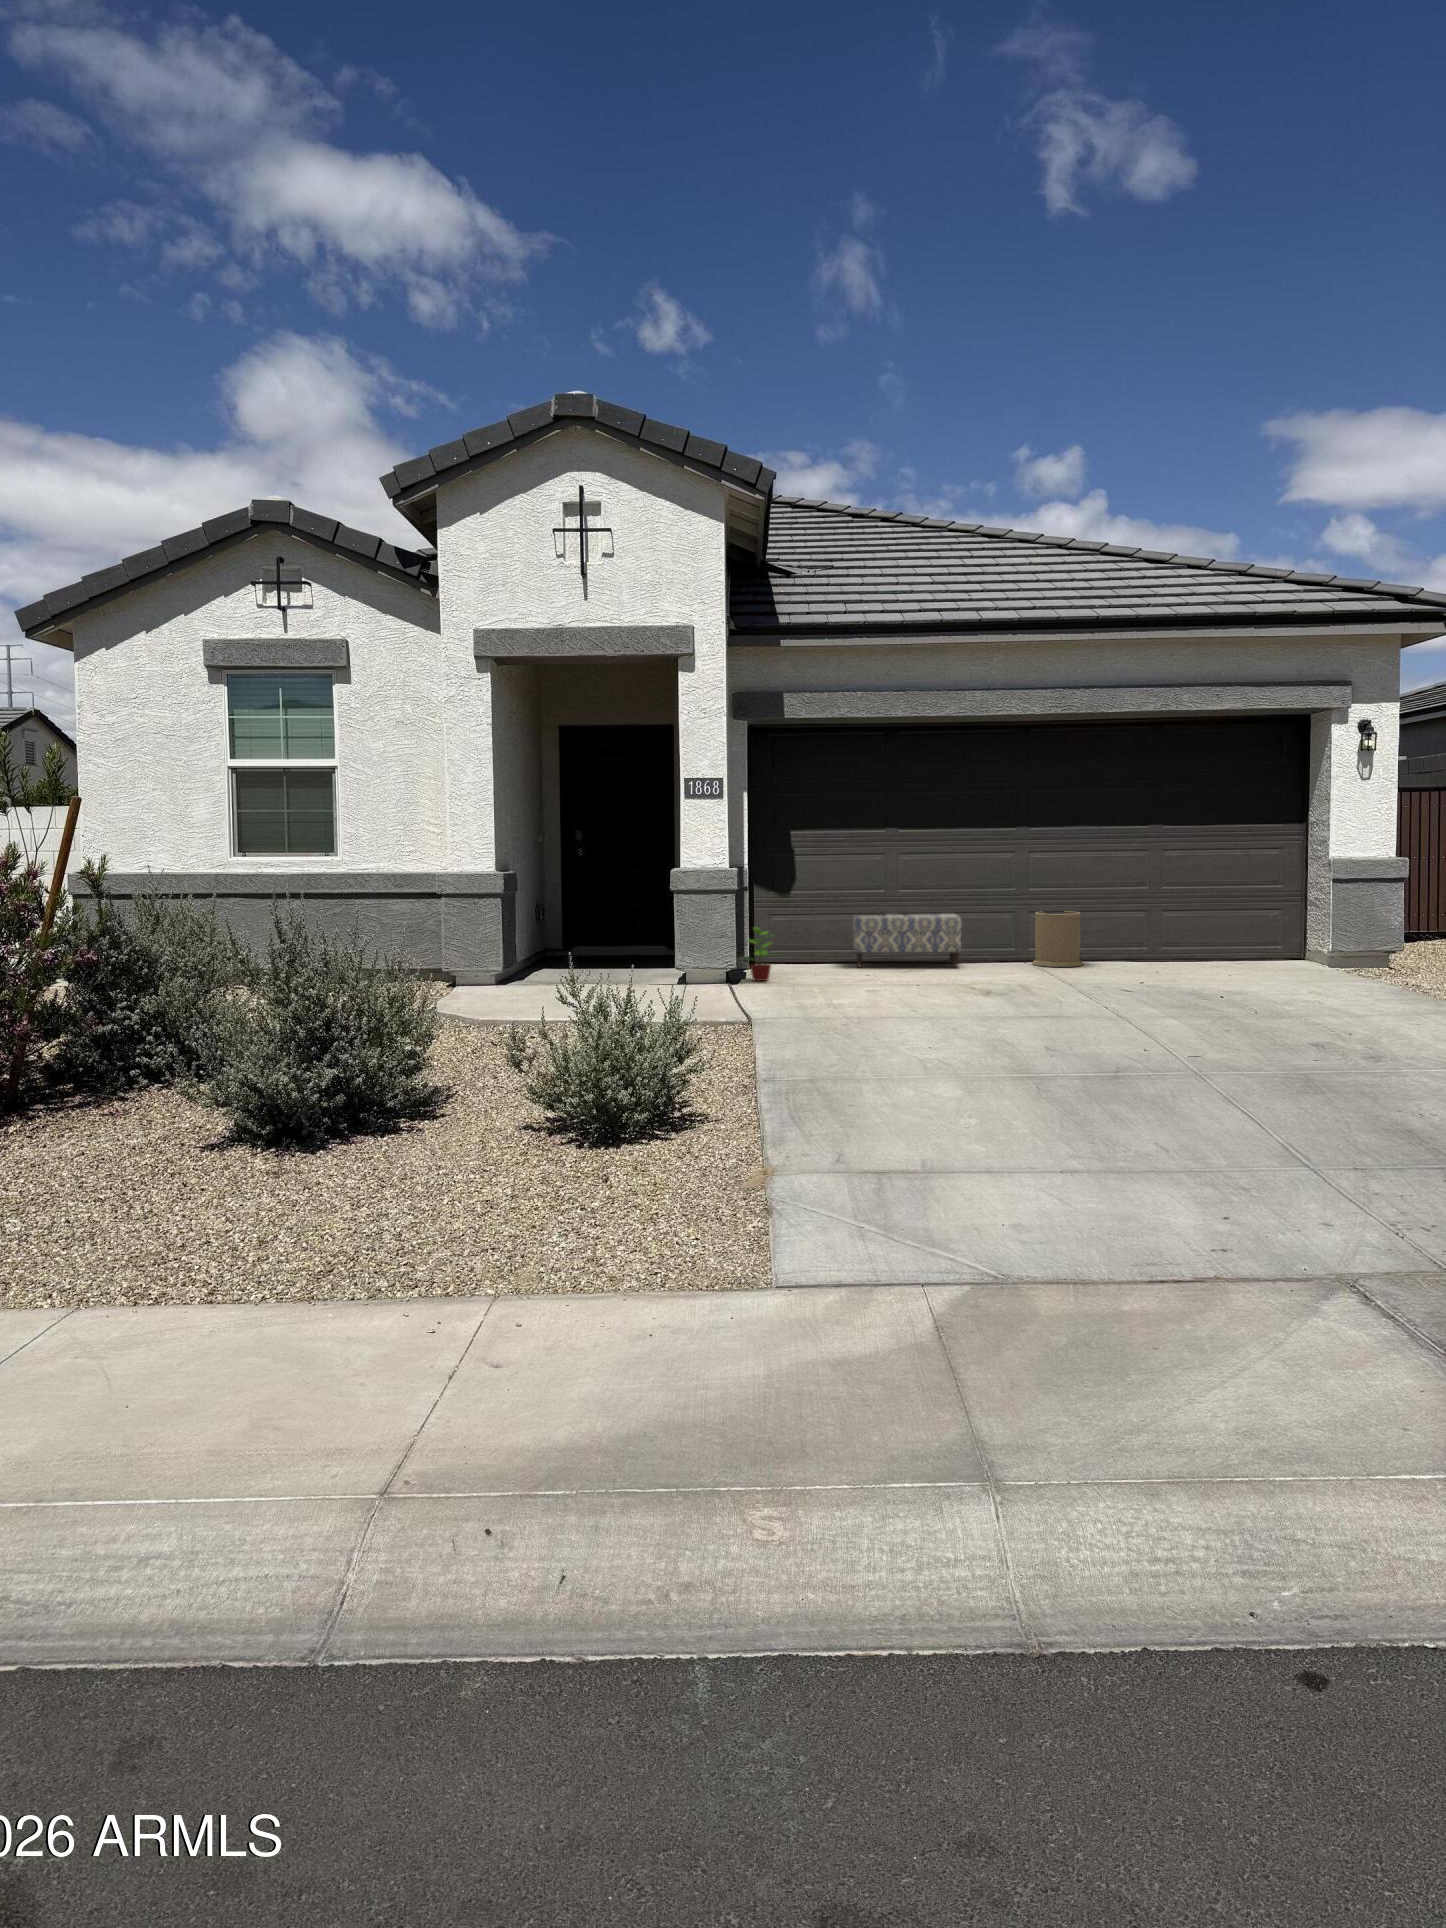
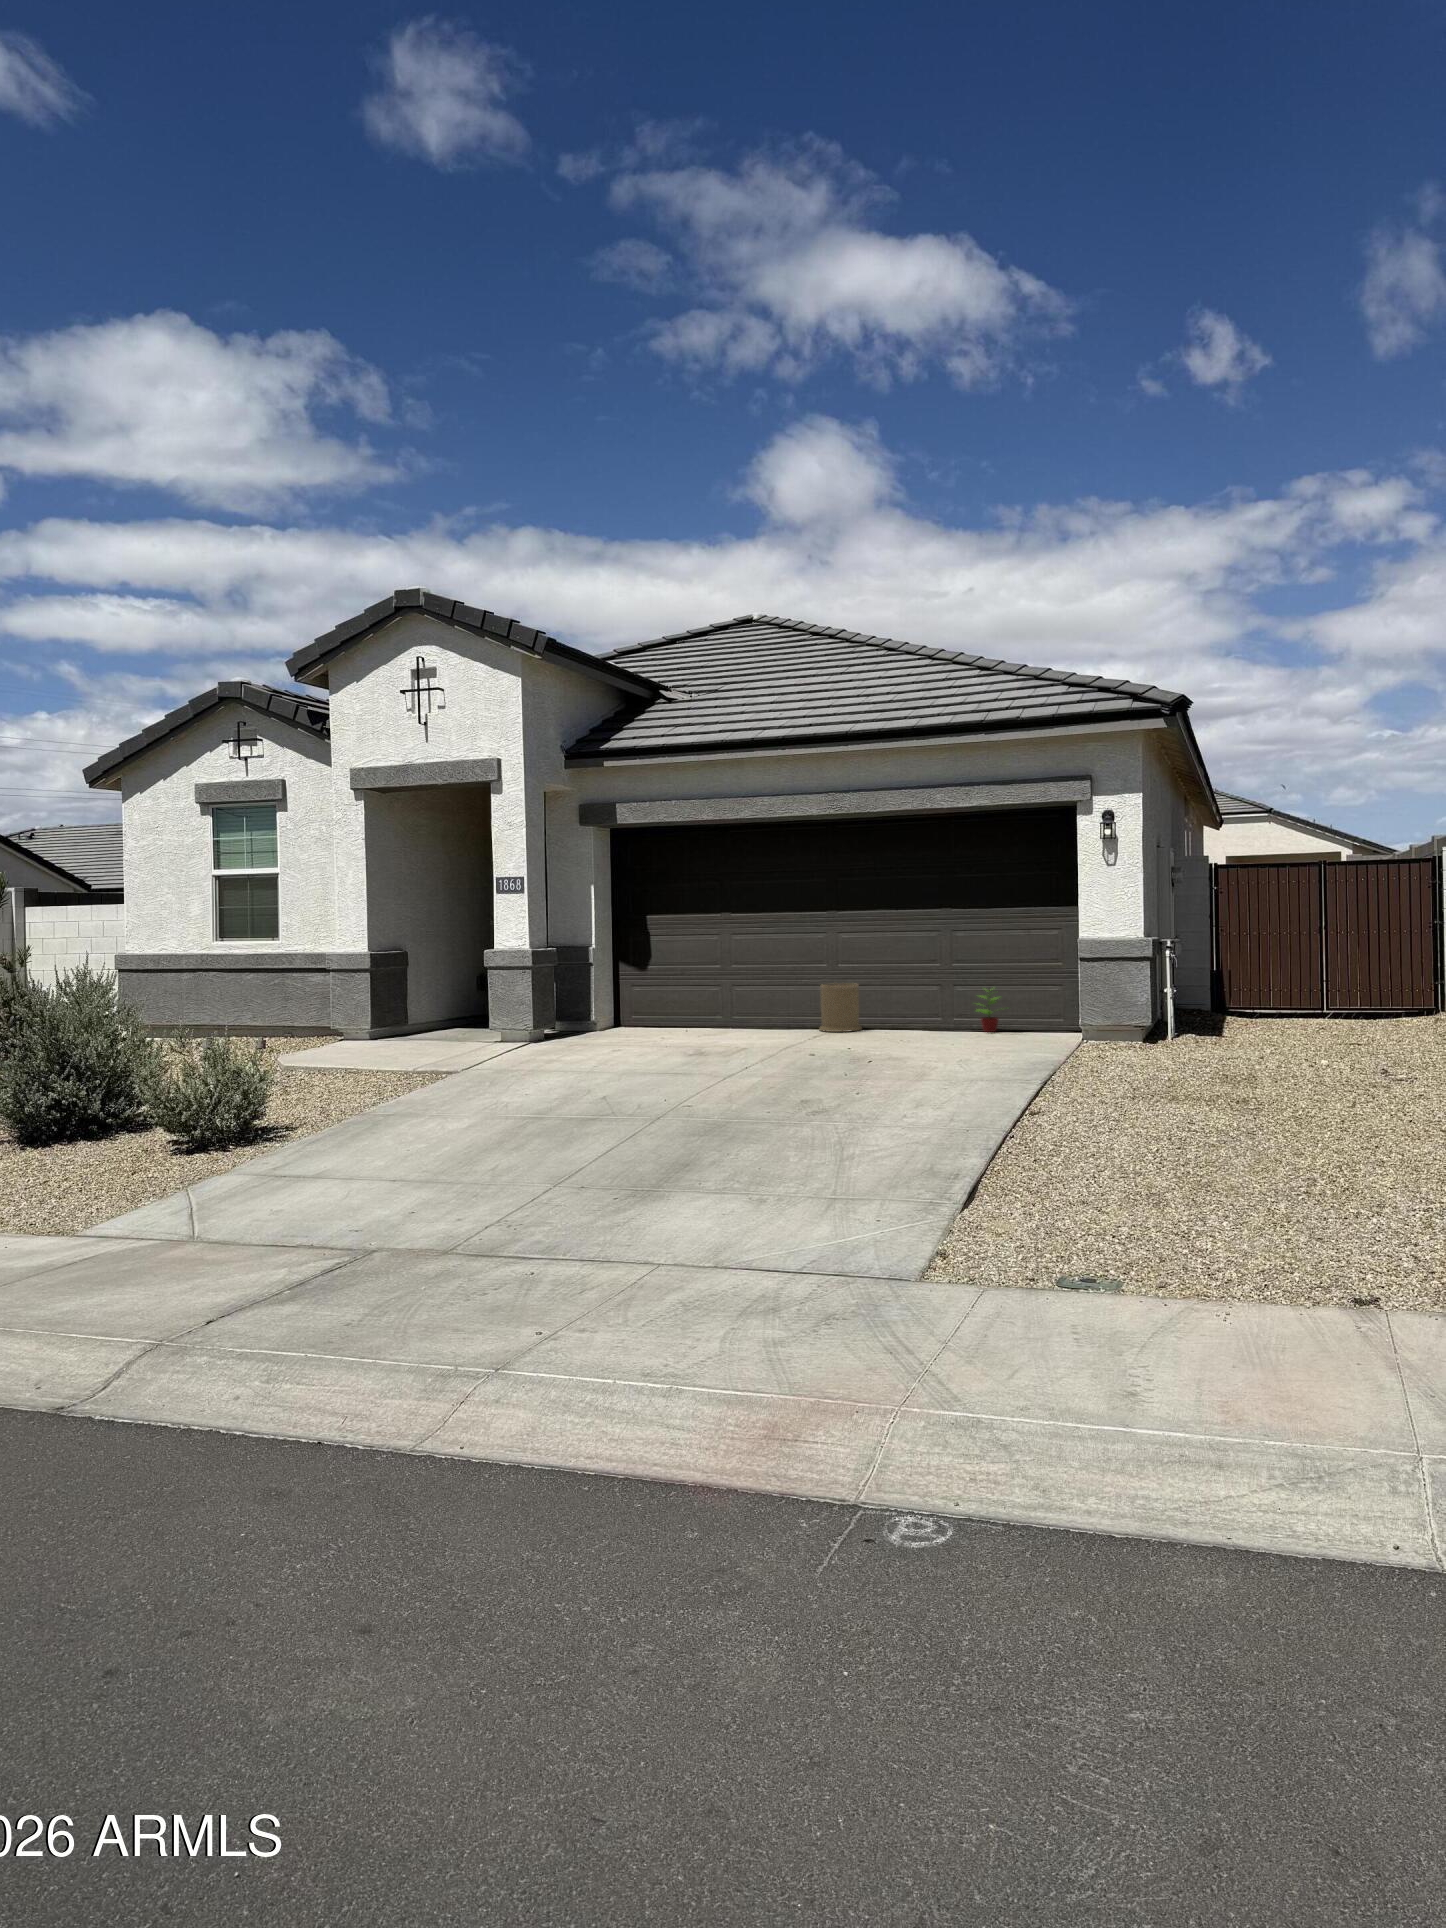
bench: present [853,914,962,967] -> none [668,985,765,1030]
potted plant: present [745,927,772,981] -> present [976,990,999,1032]

